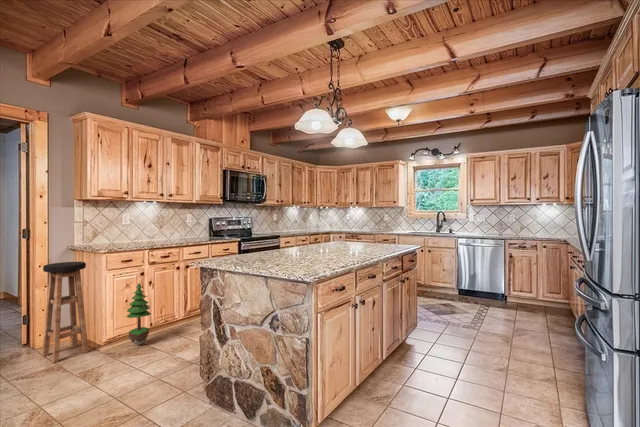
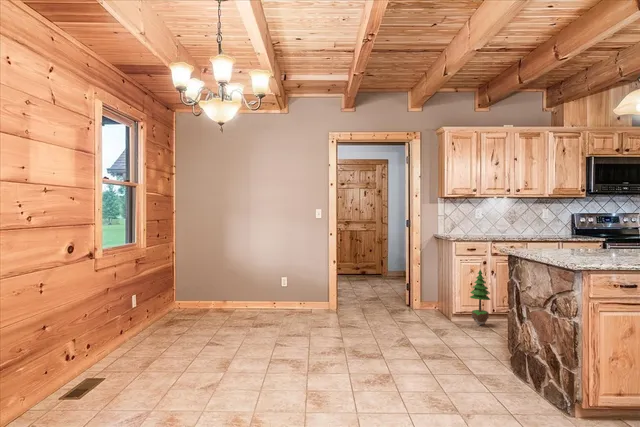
bar stool: present [42,262,89,363] -> none [416,246,443,319]

